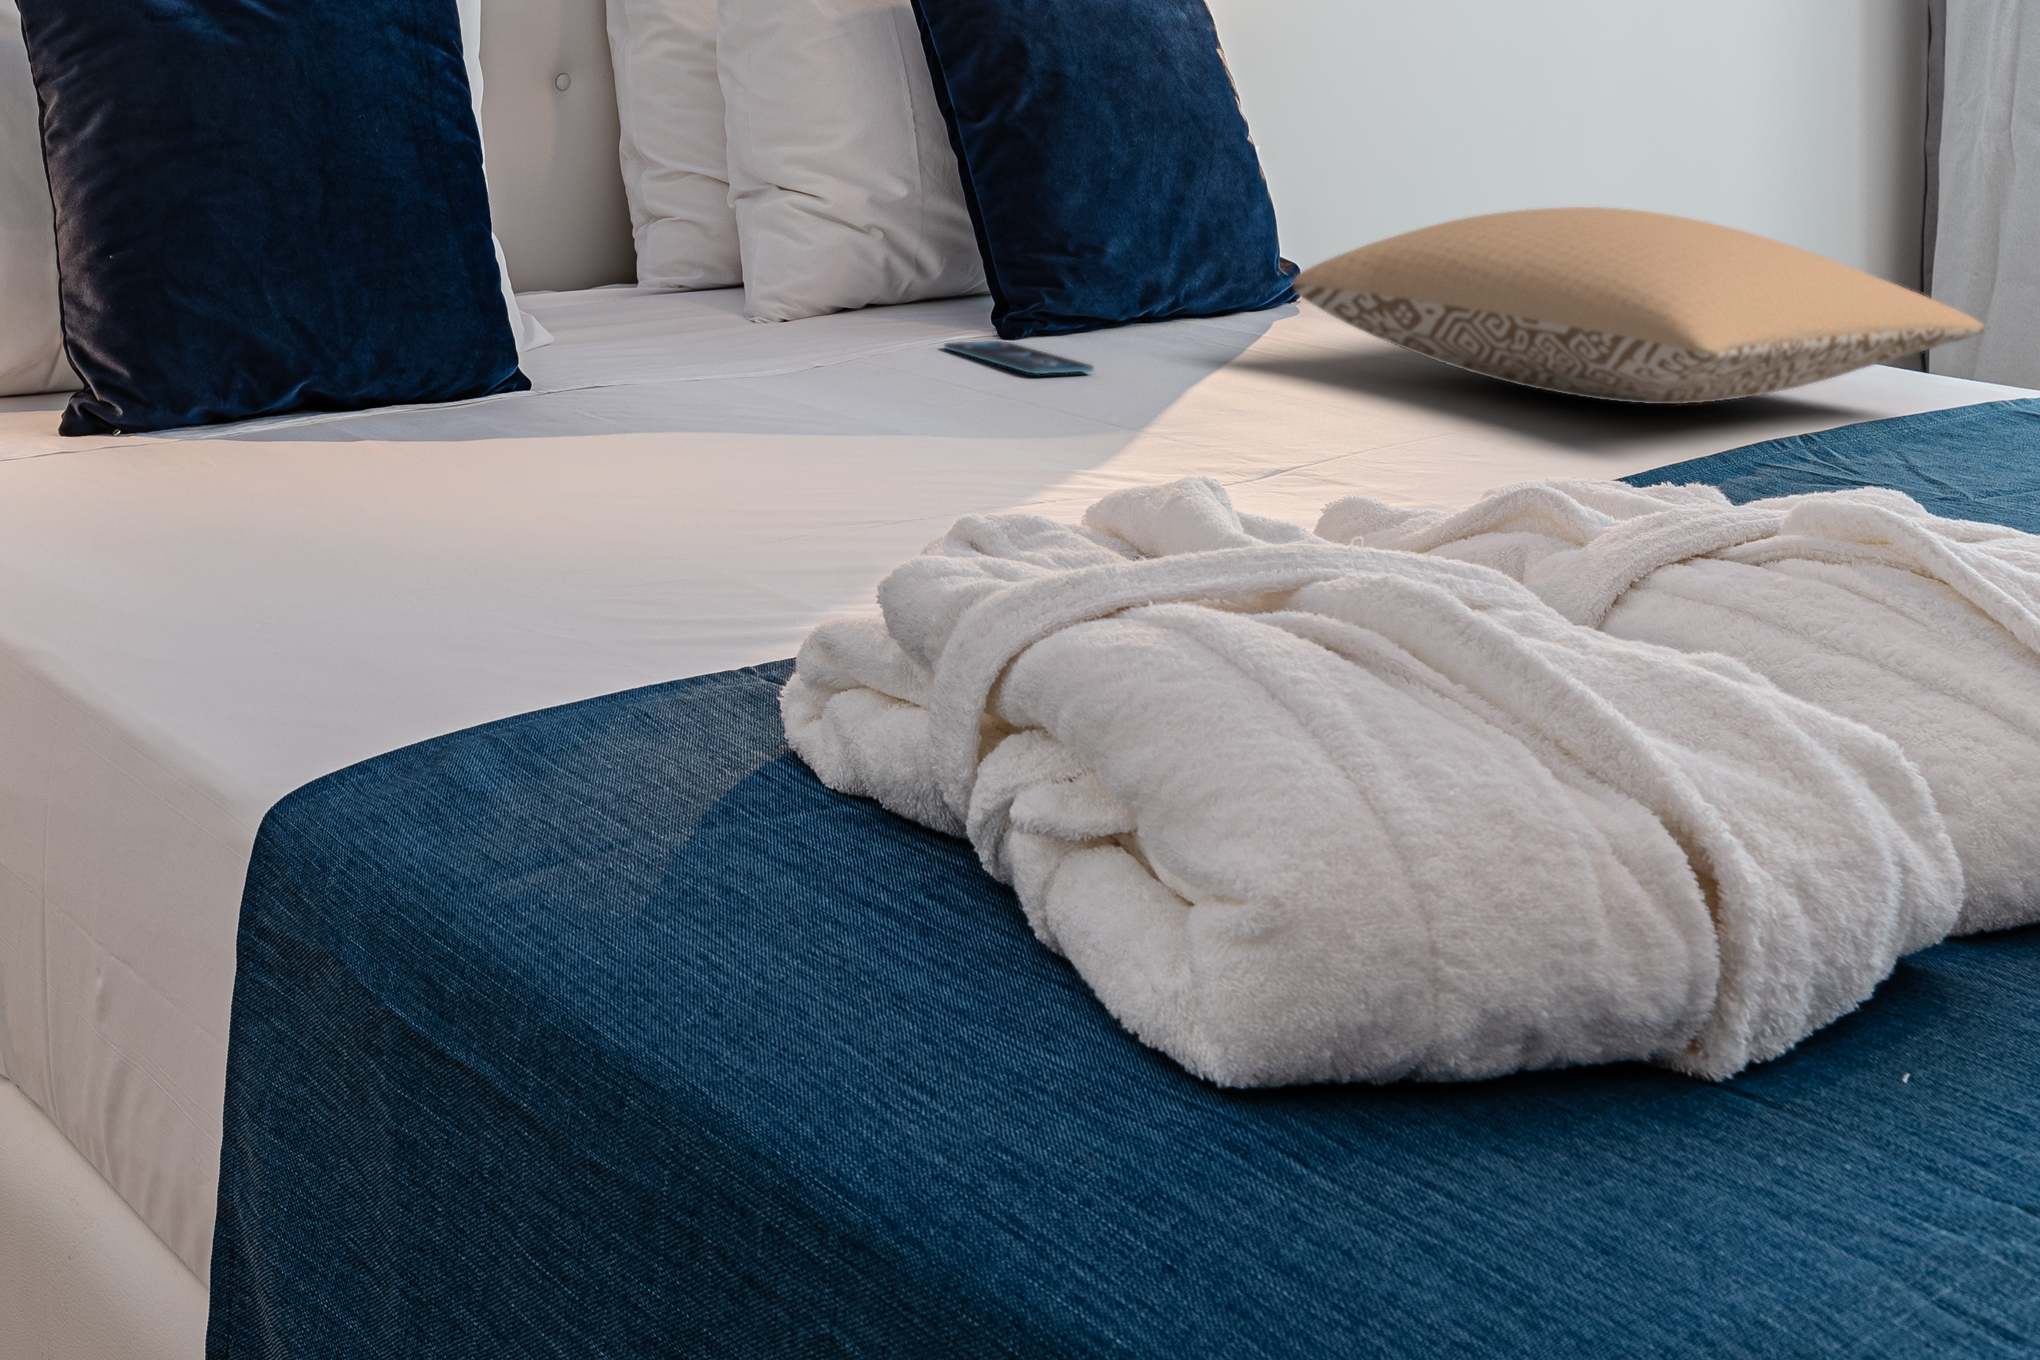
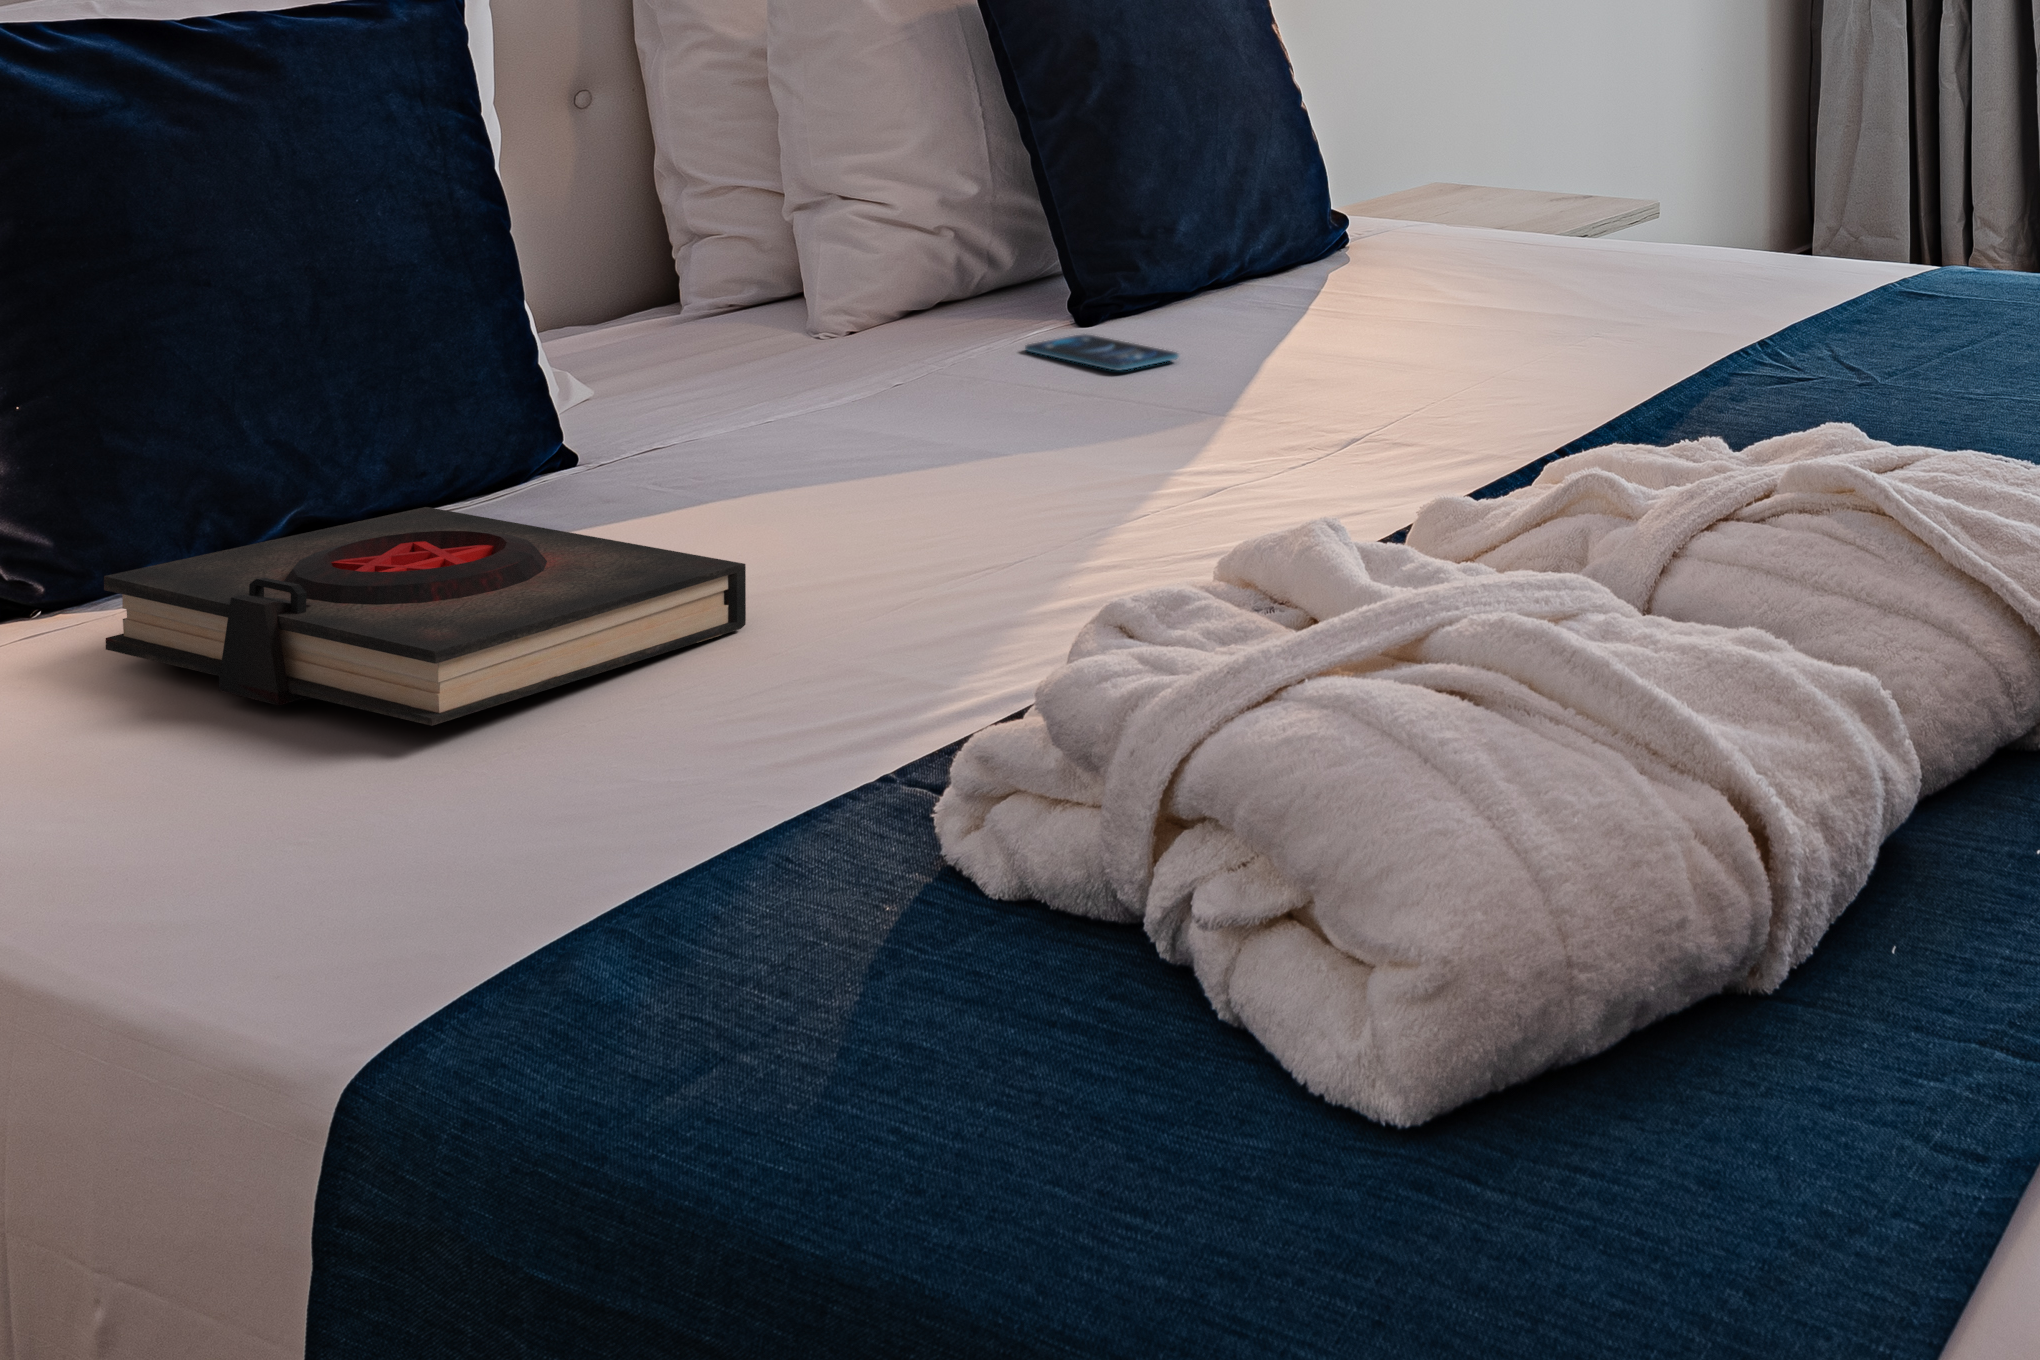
pillow: present [1293,207,1984,404] -> none [1358,143,1918,324]
book: none [139,386,647,547] -> present [104,507,746,726]

